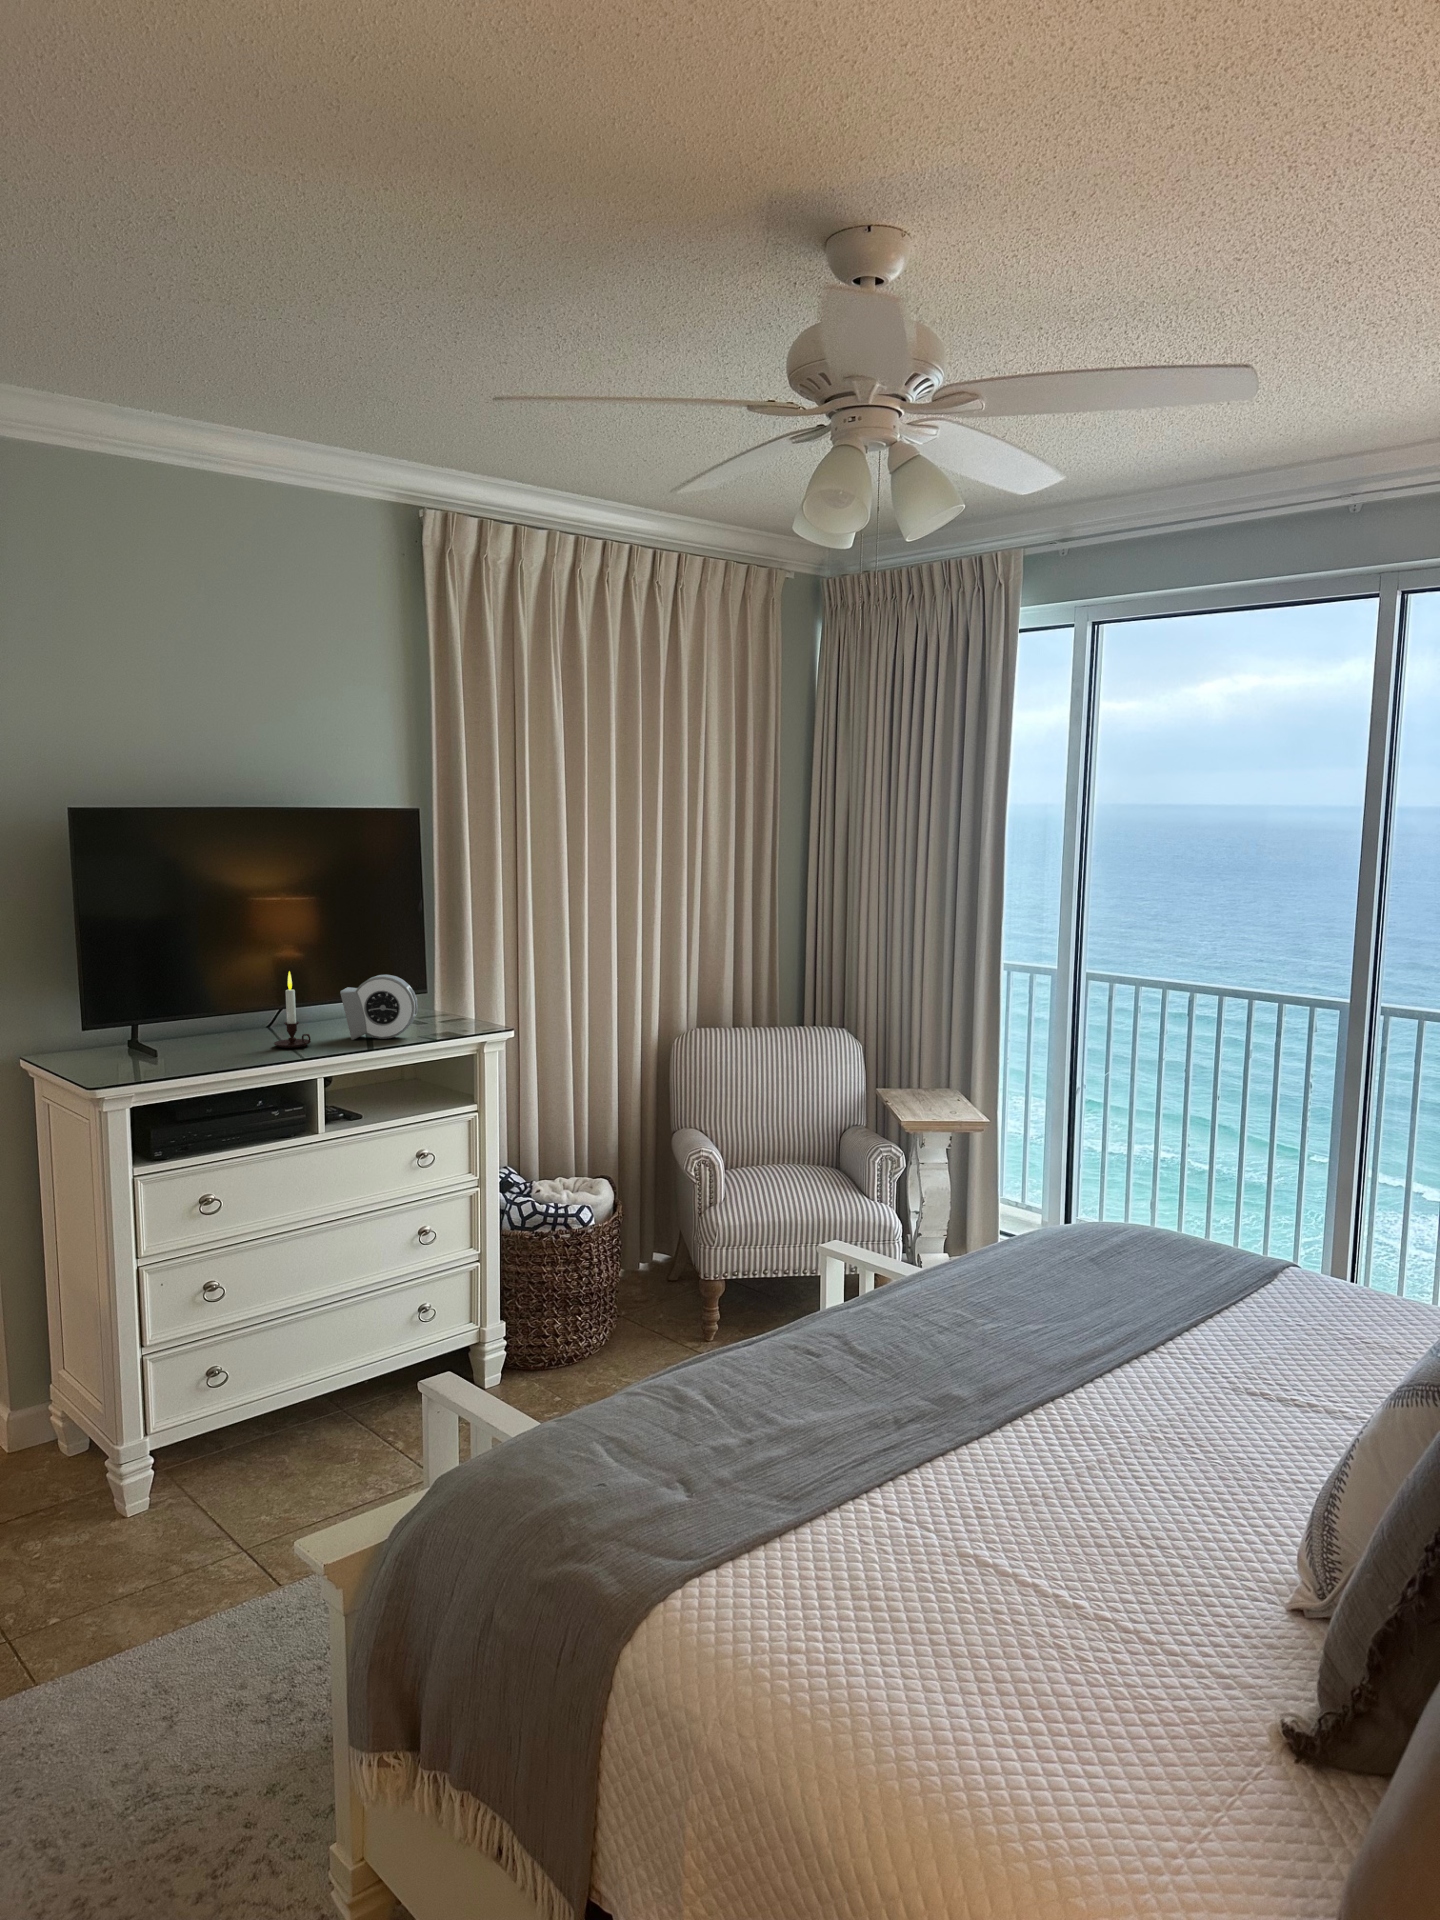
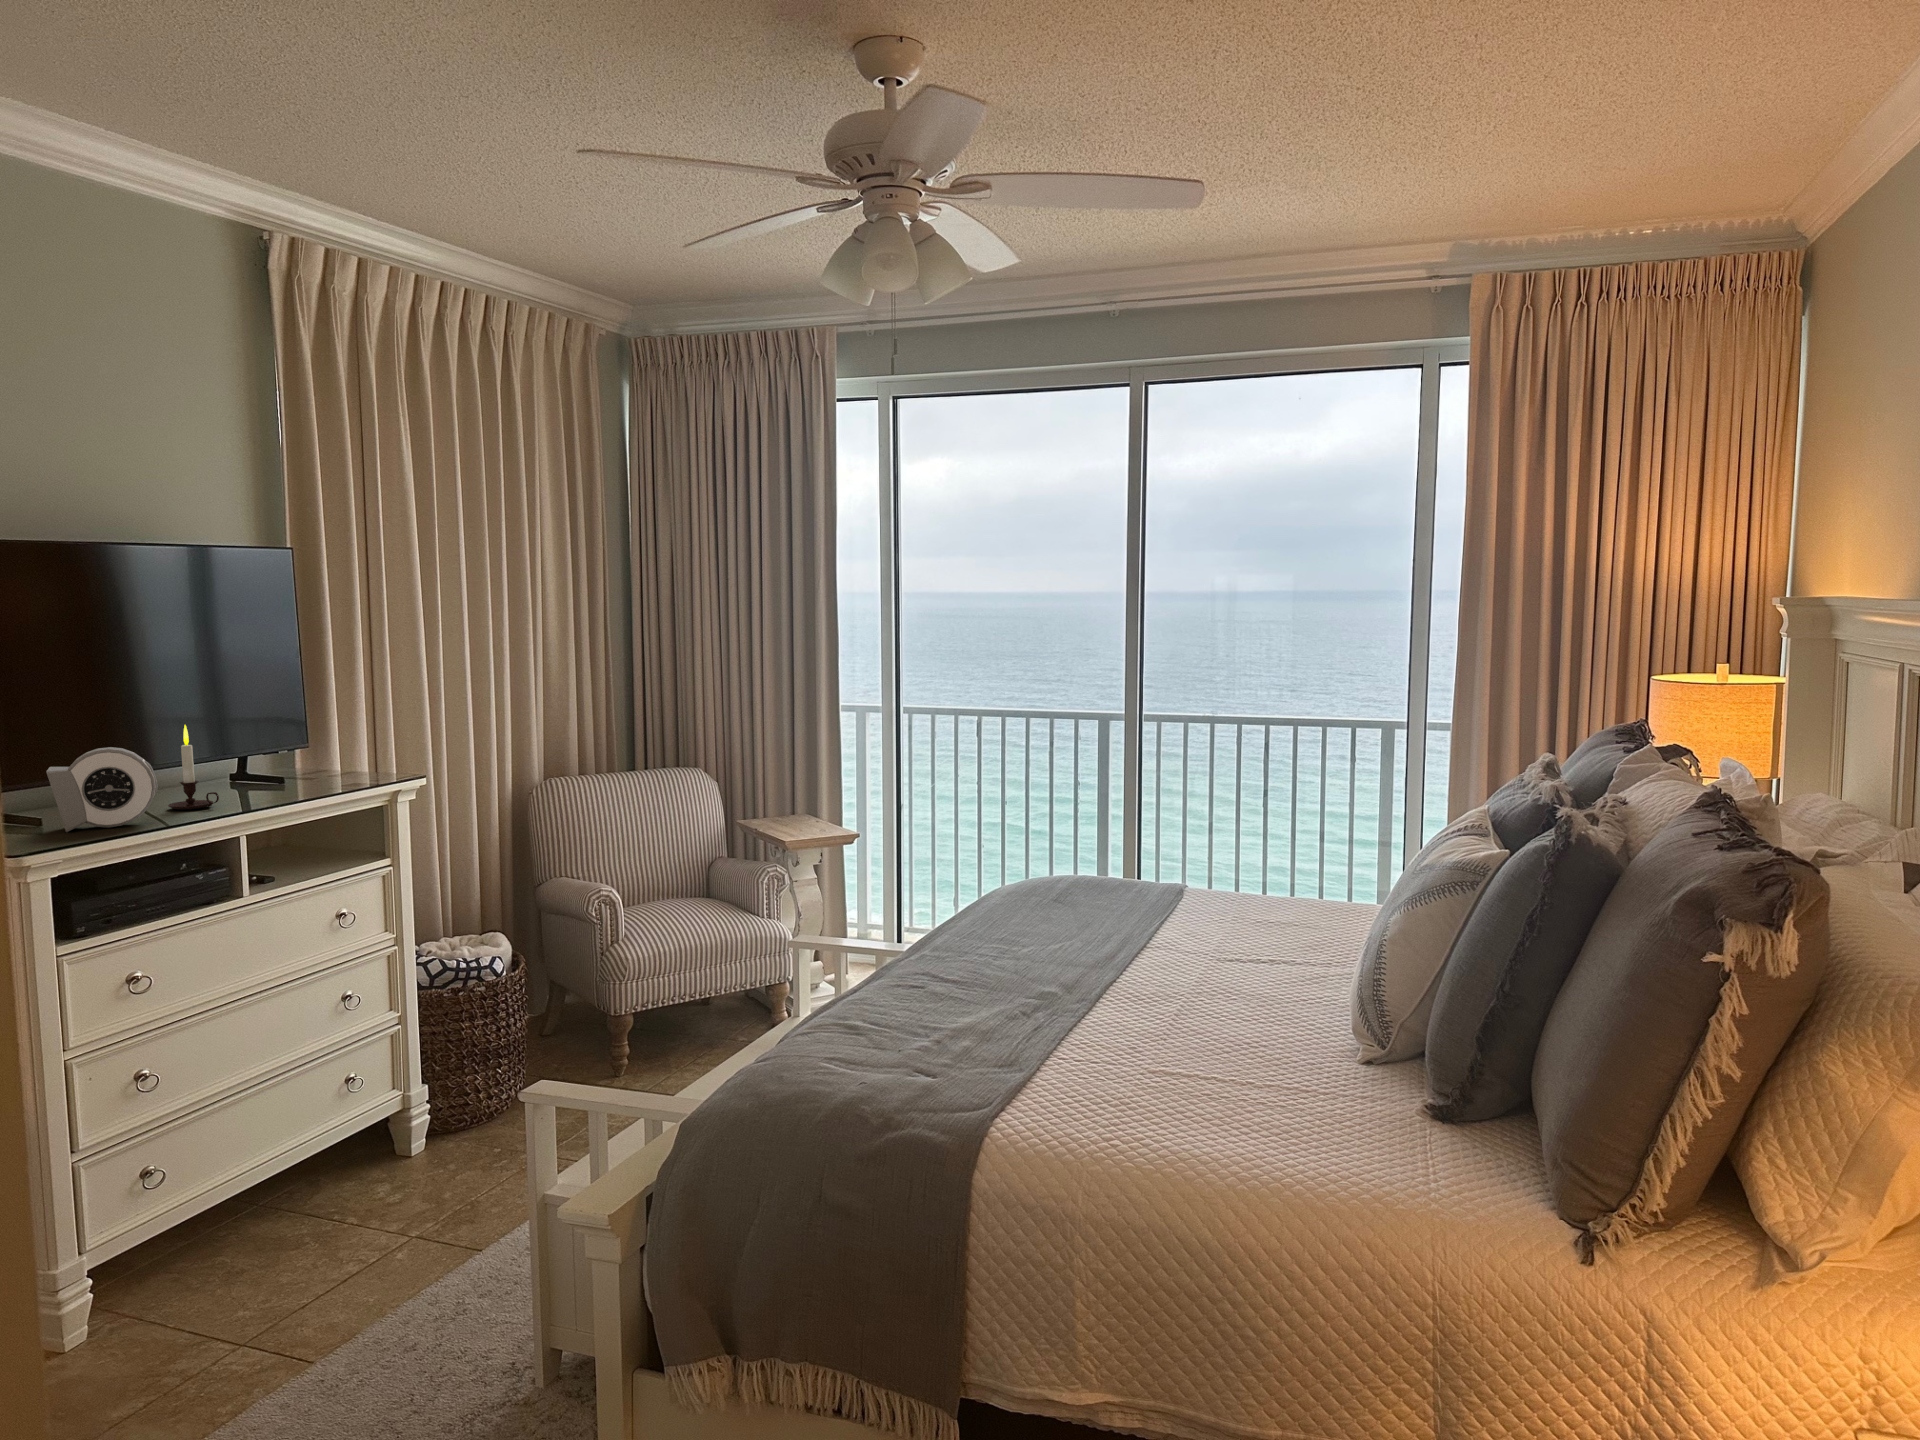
alarm clock: present [340,975,418,1040] -> present [46,747,158,832]

